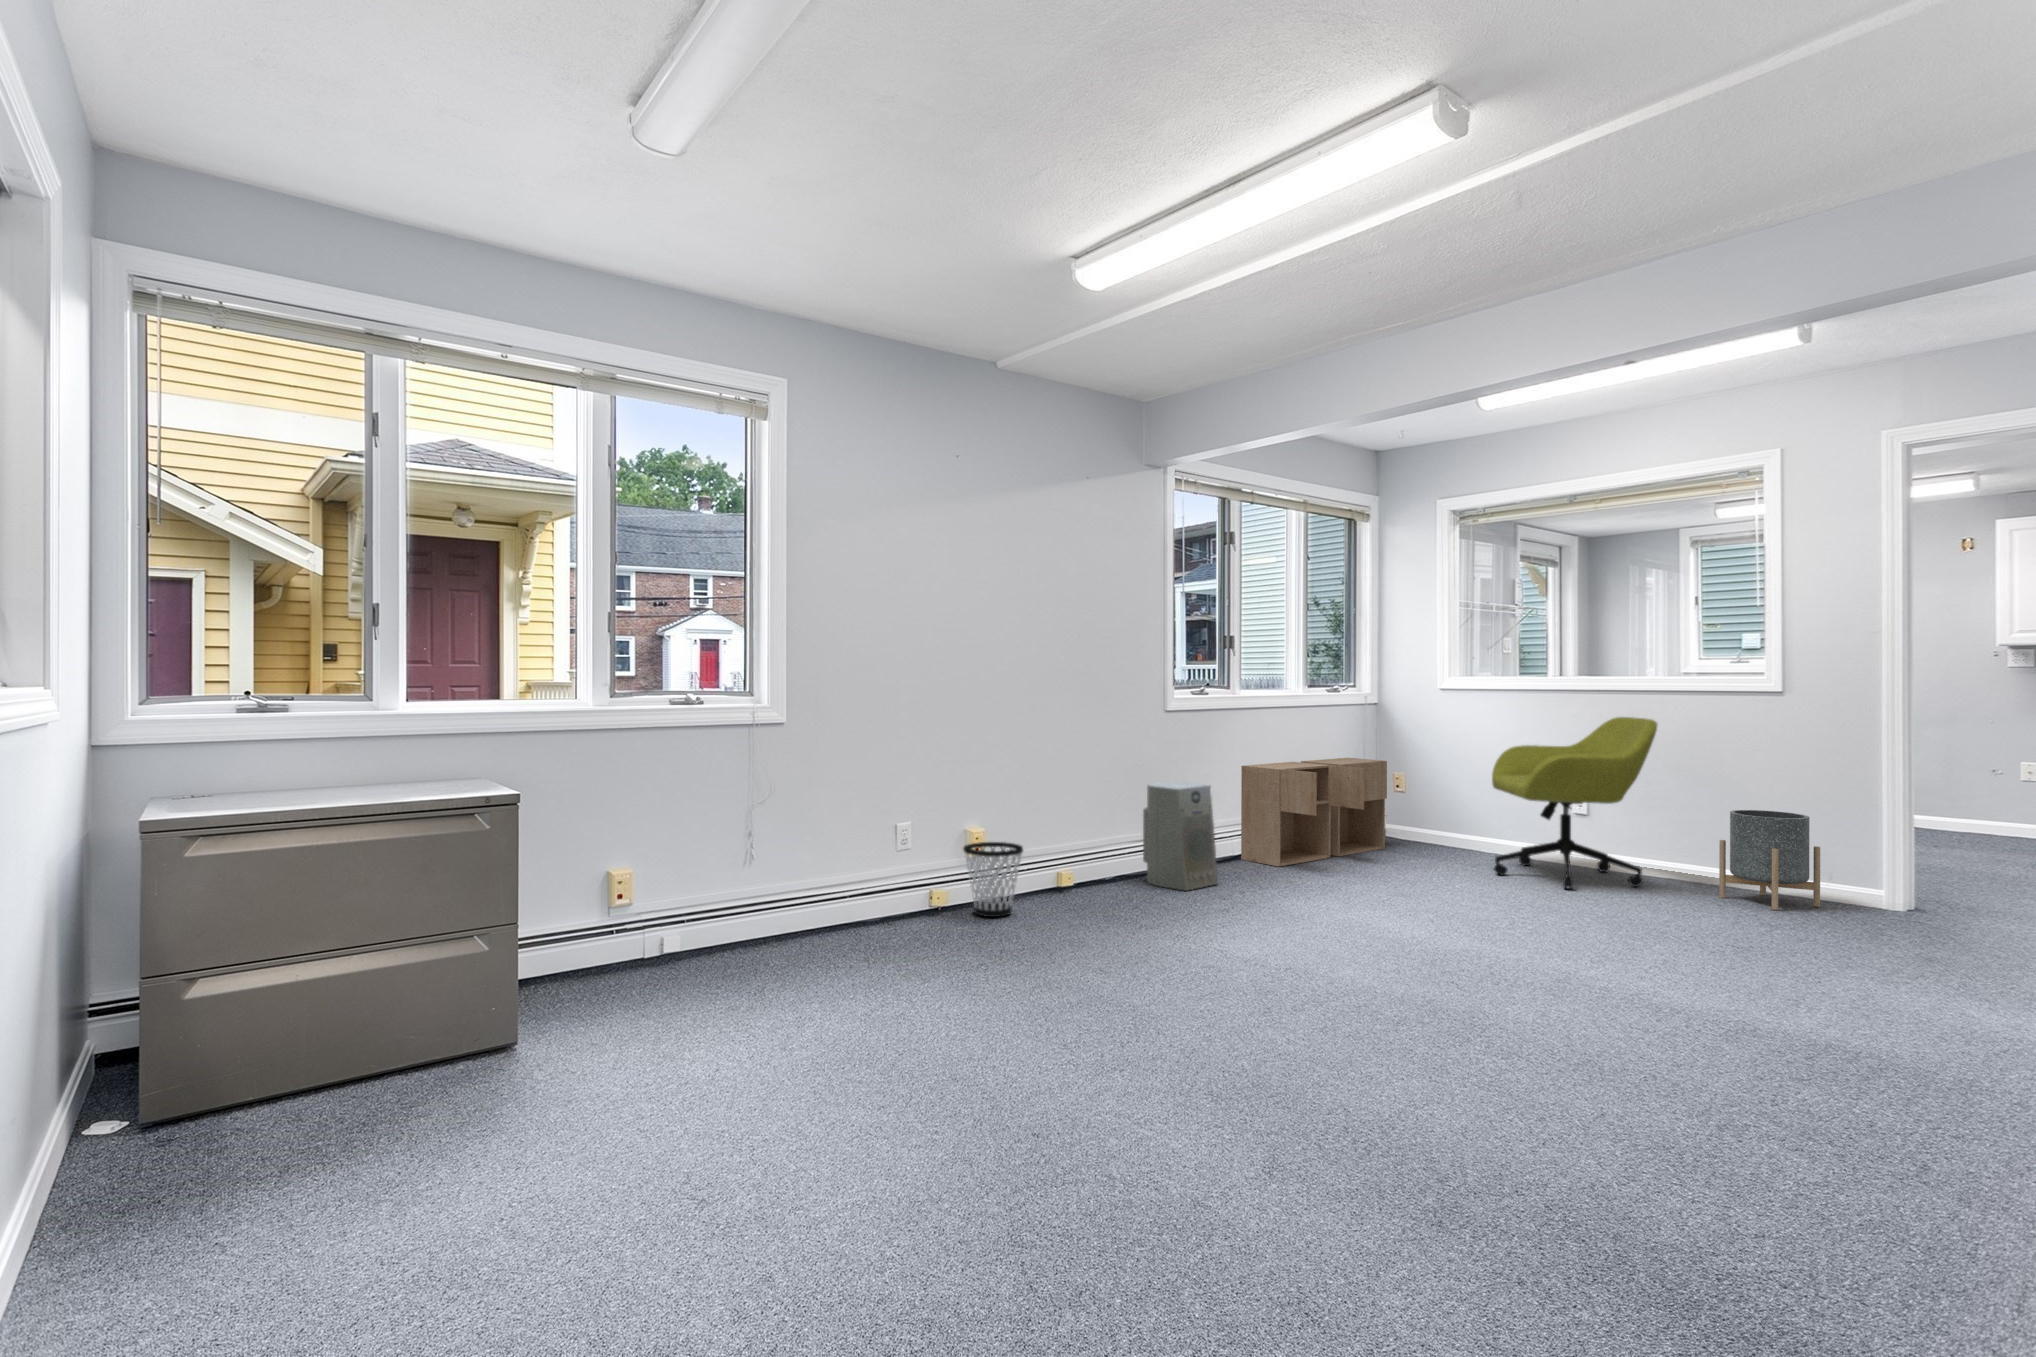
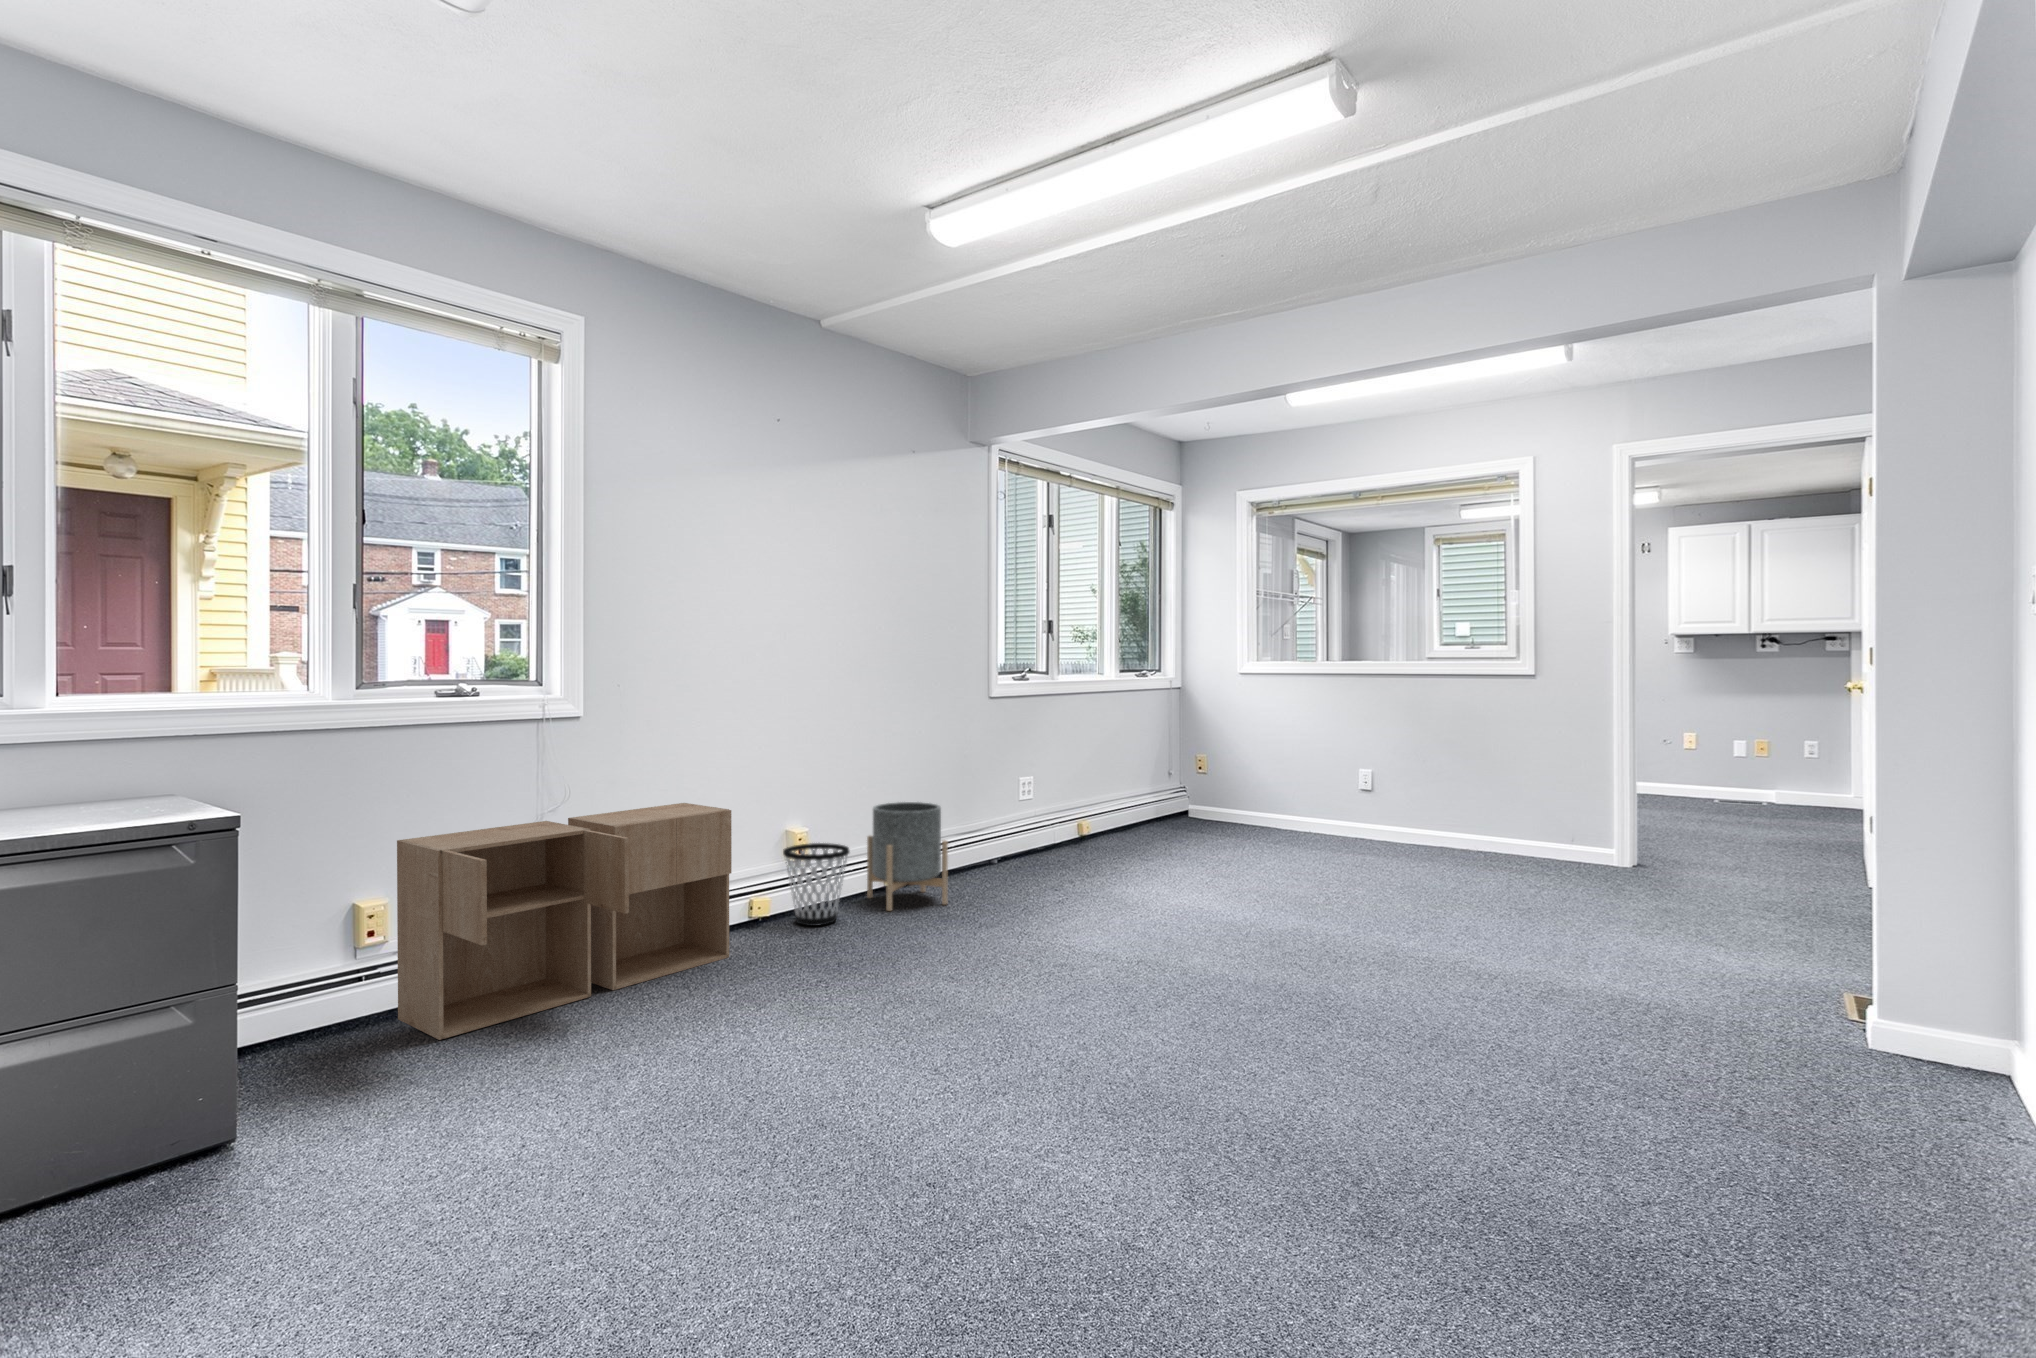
office chair: present [1492,717,1658,889] -> none [1290,700,1437,863]
storage cabinet: present [1241,758,1387,866] -> present [397,803,732,1040]
air purifier: present [1143,782,1218,891] -> none [966,772,1043,884]
planter: present [1719,810,1820,910] -> present [867,802,948,911]

